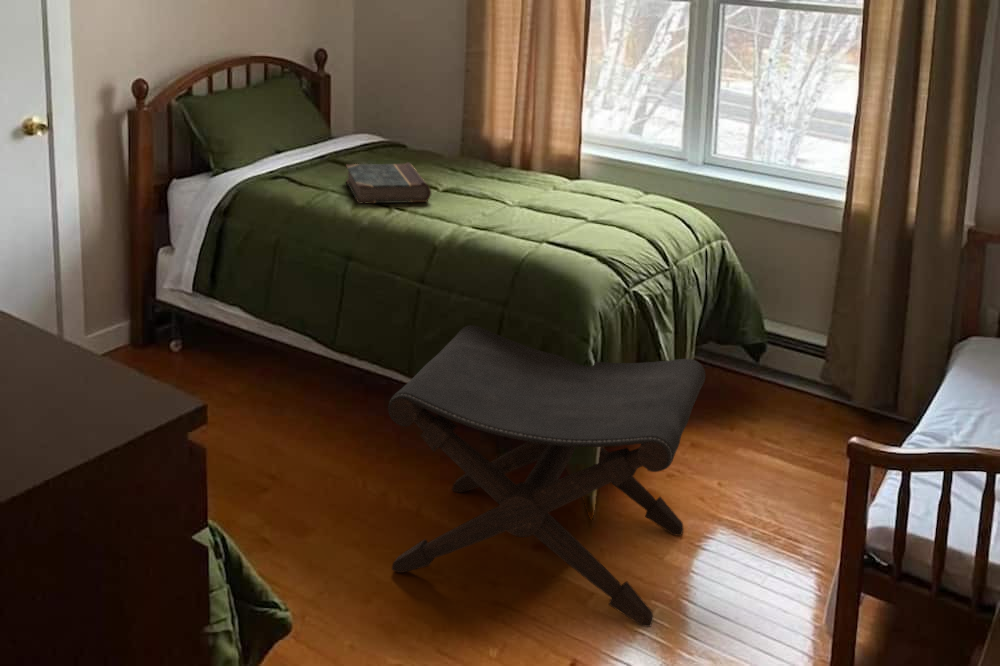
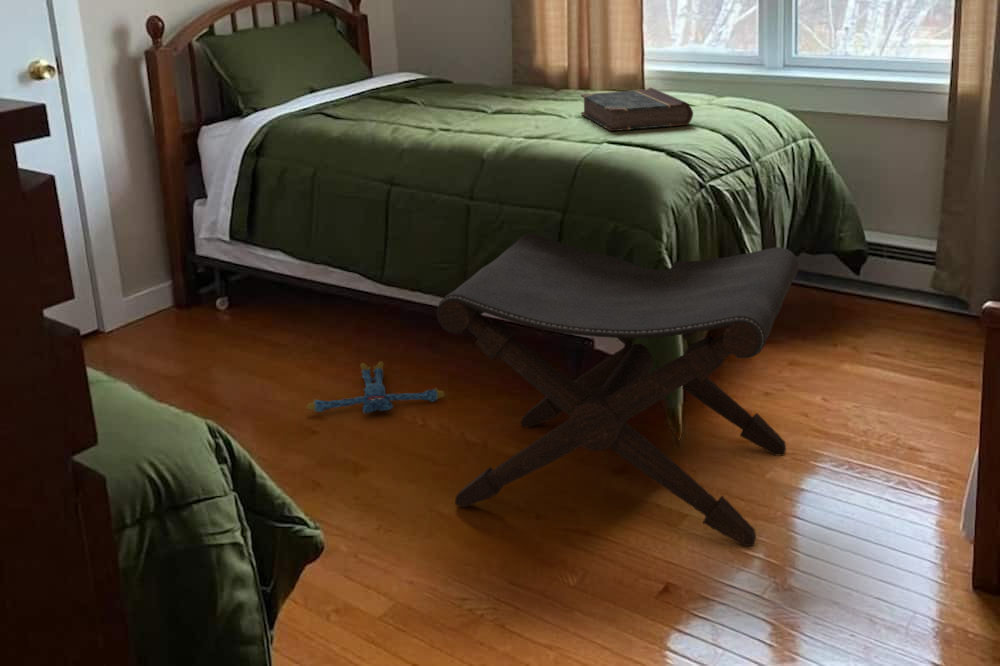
book: present [346,163,431,203] -> present [581,88,693,131]
plush toy: none [259,416,385,470] -> present [307,362,445,413]

